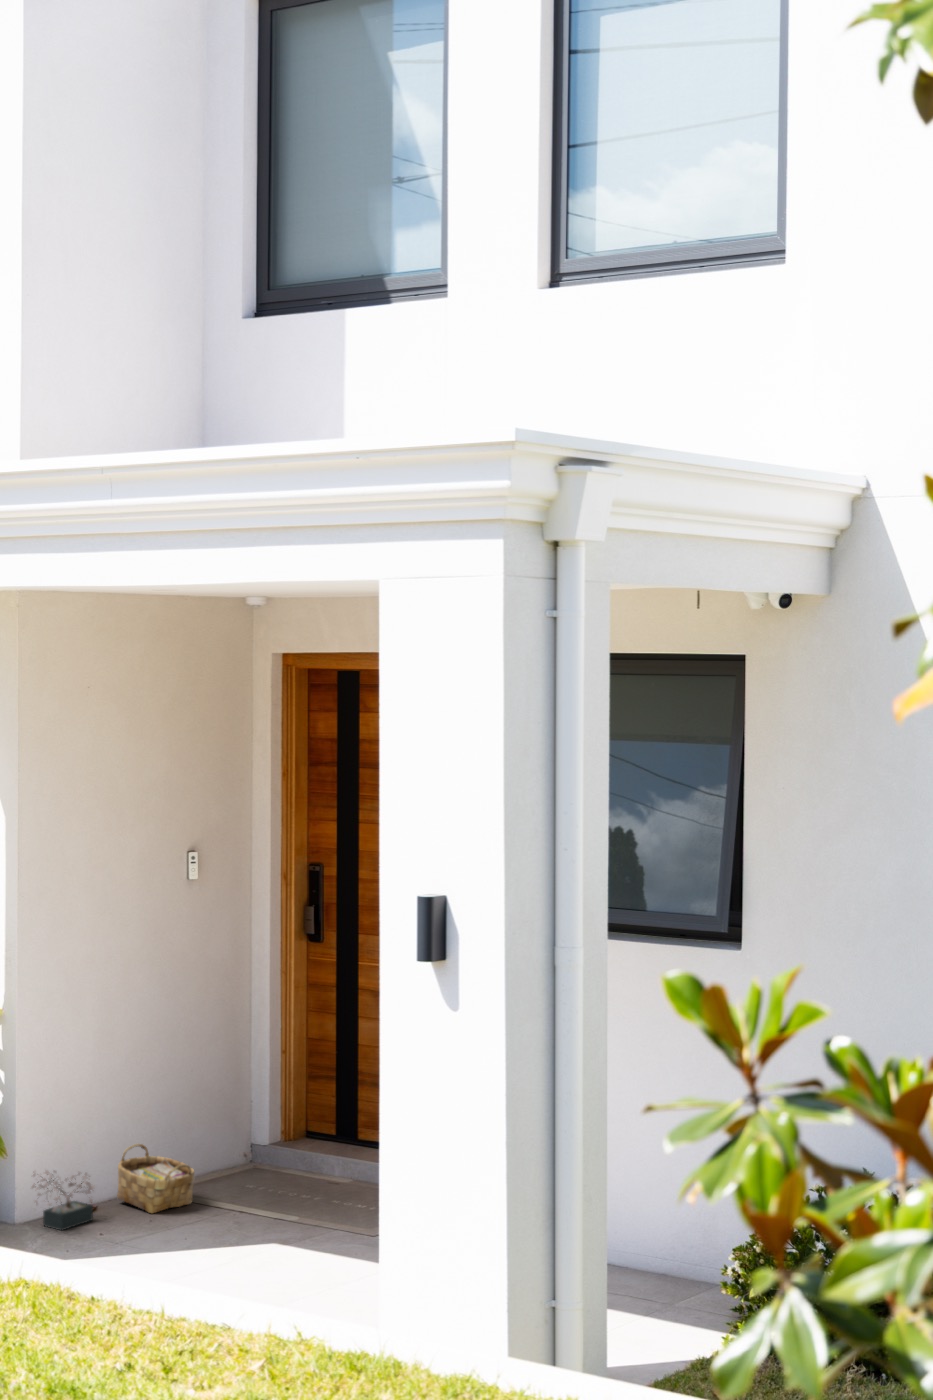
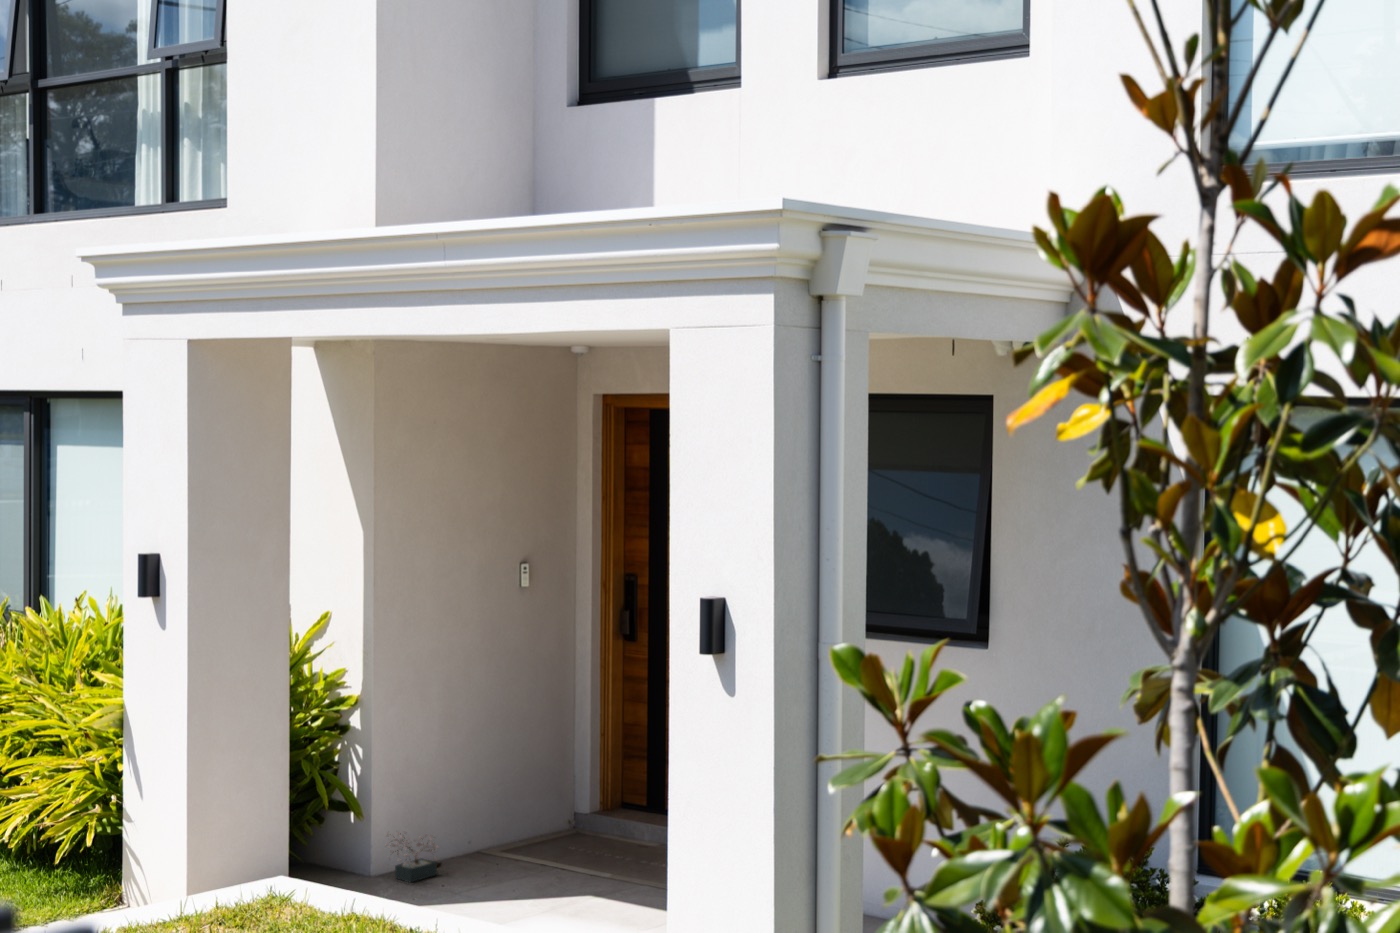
woven basket: present [117,1144,195,1213] -> none [458,812,524,871]

